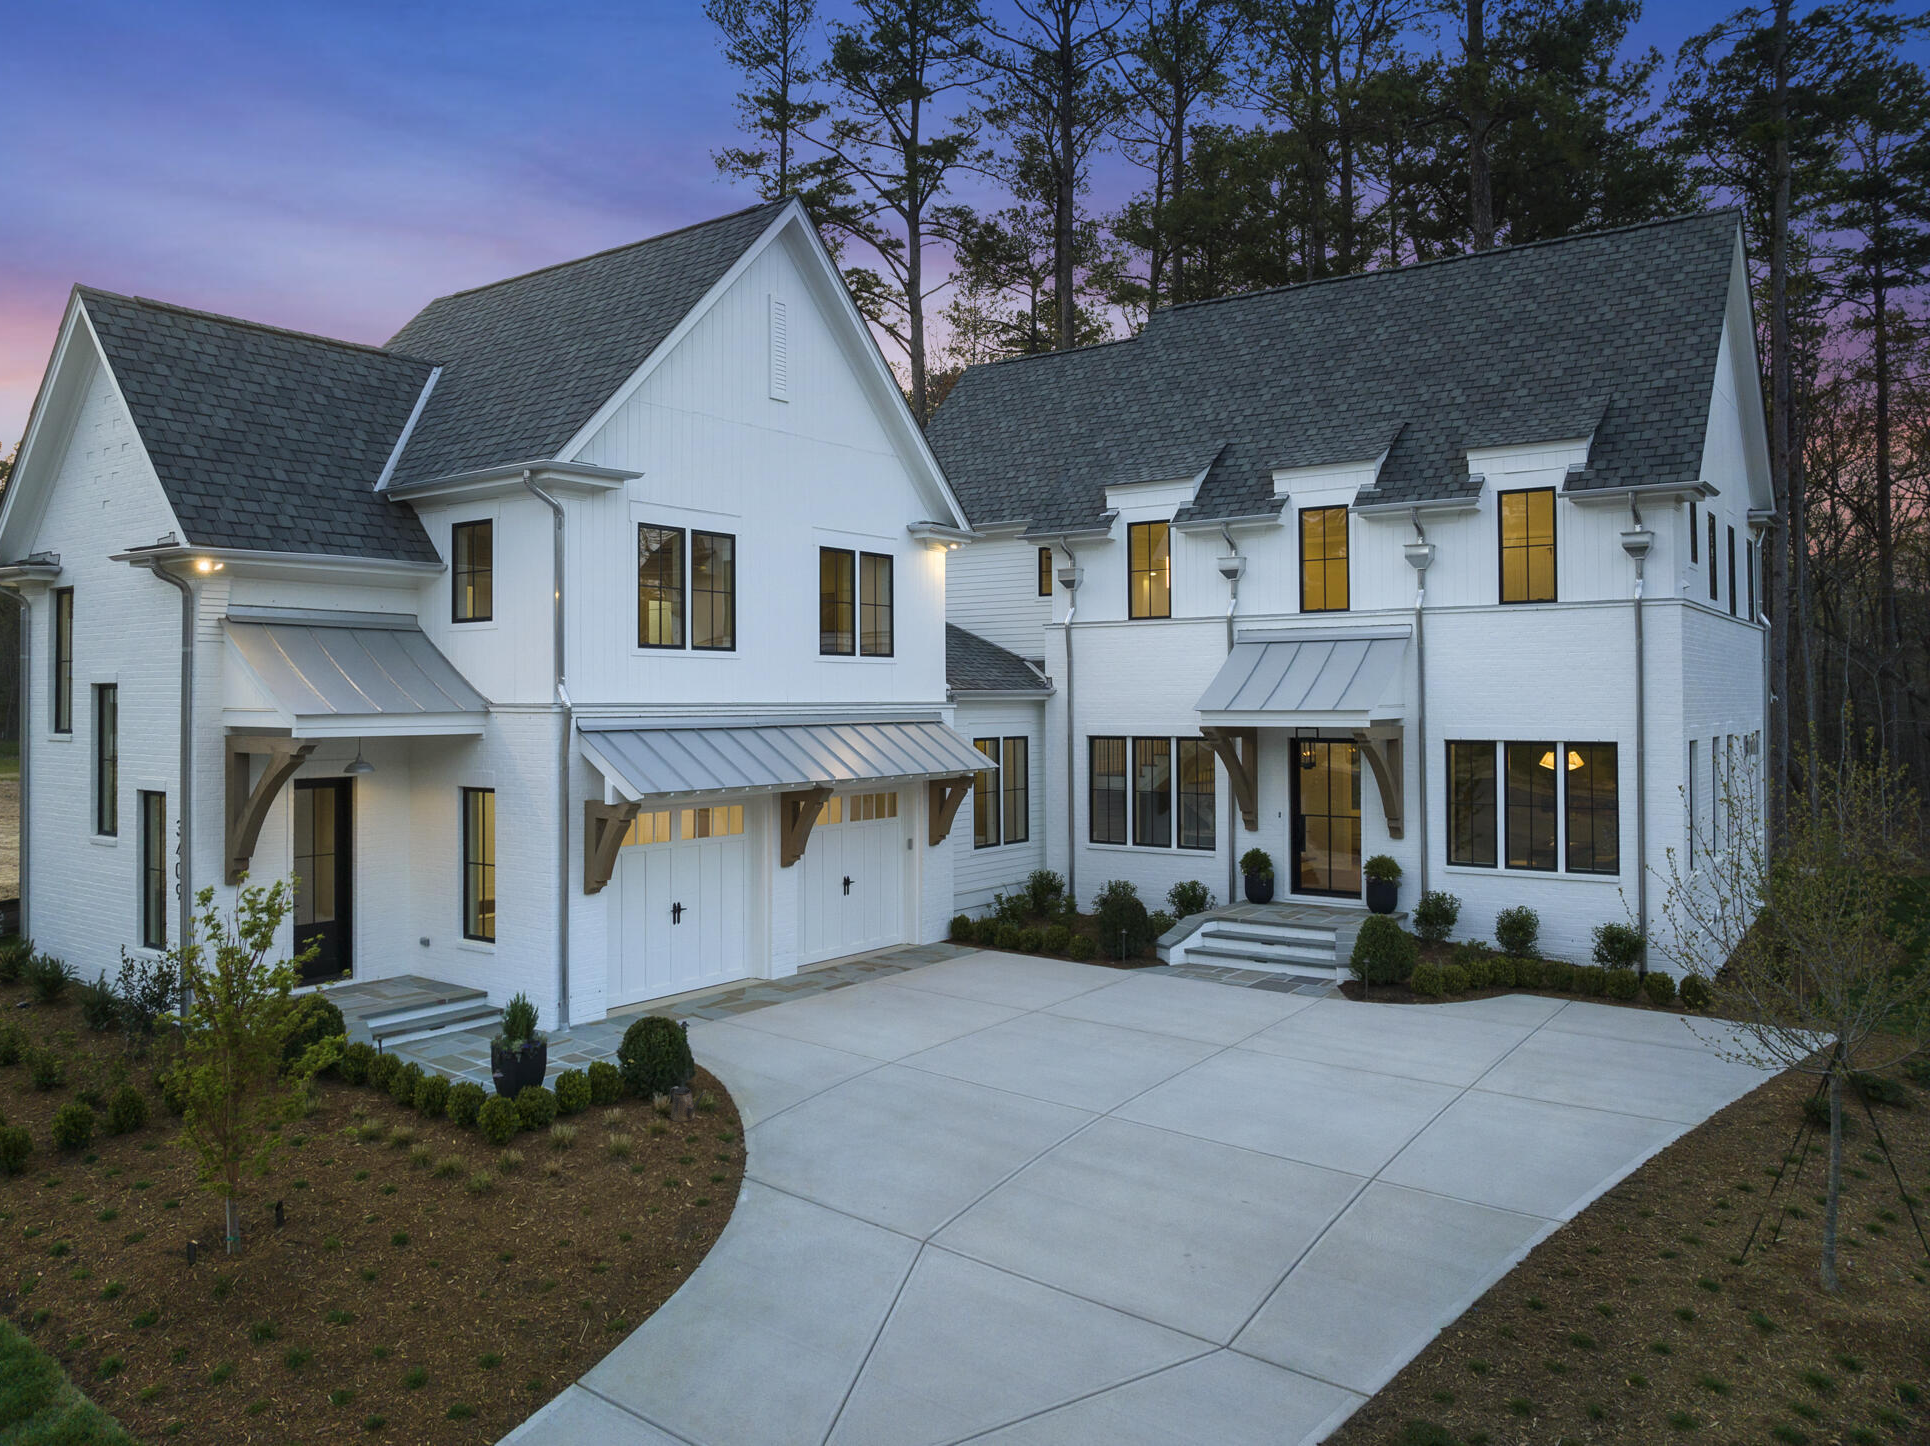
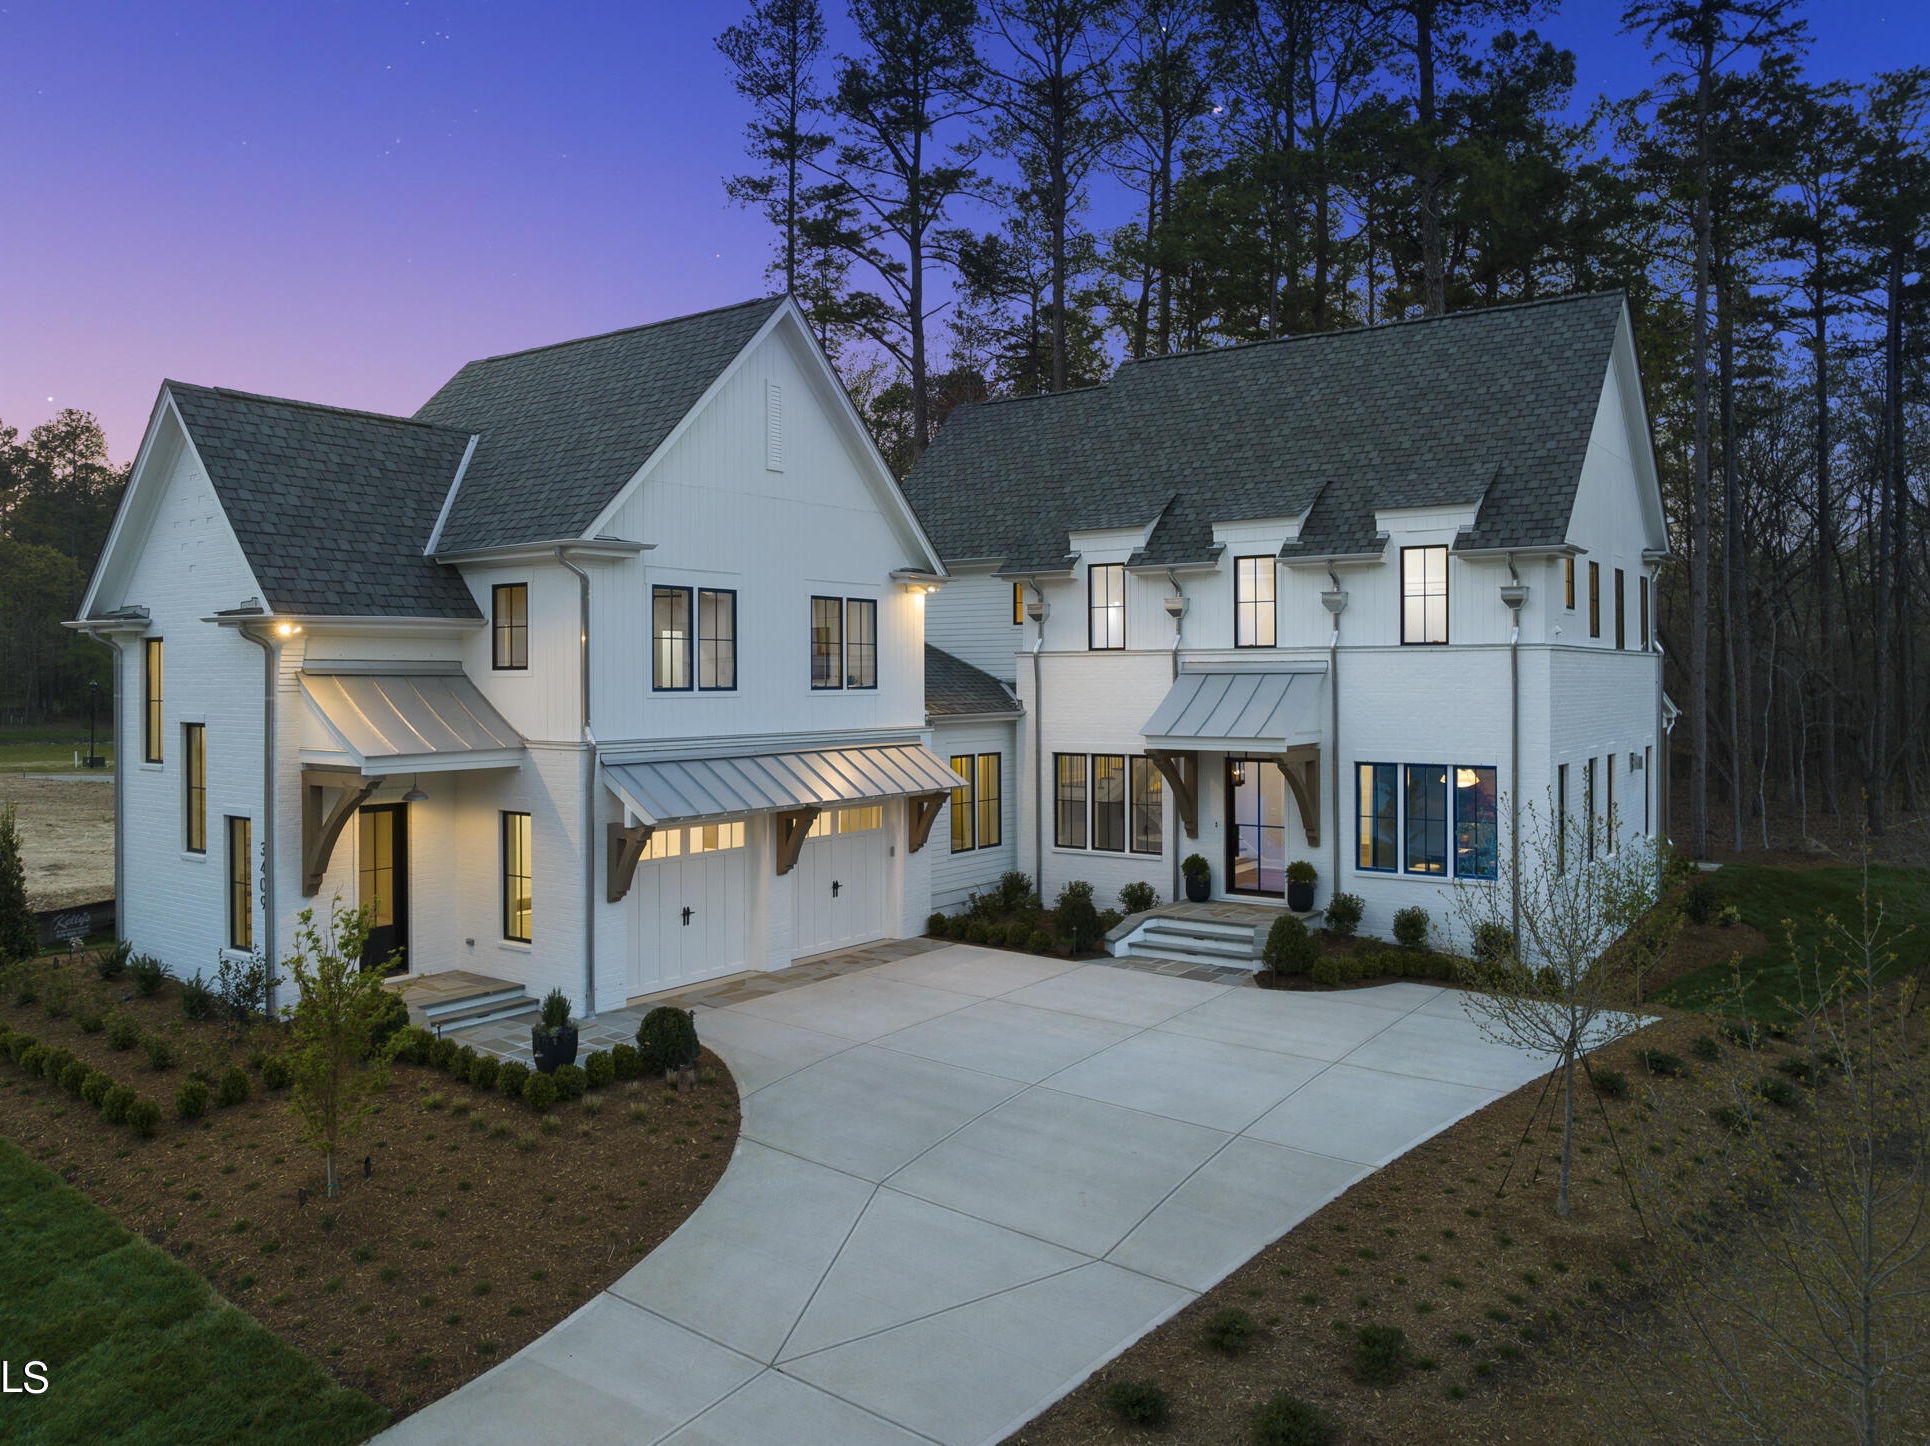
decorative plant: none [1091,941,1130,964] -> present [1054,937,1075,956]

